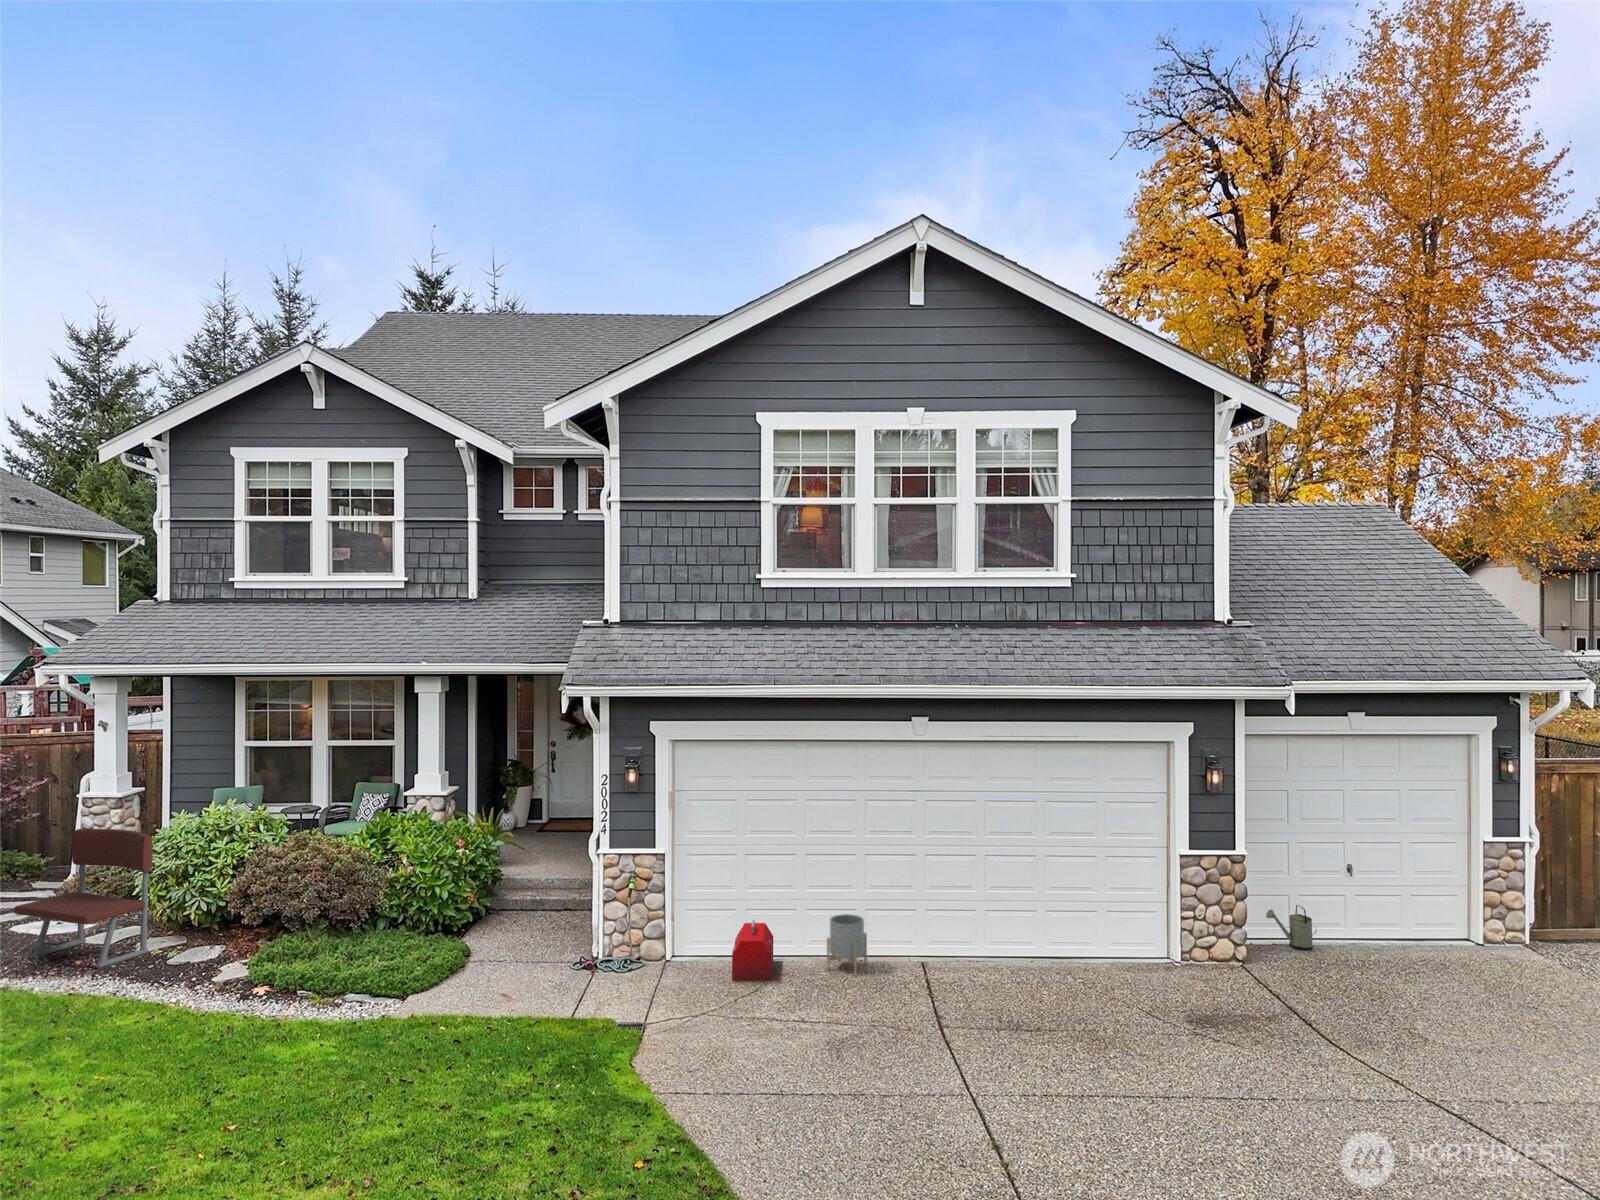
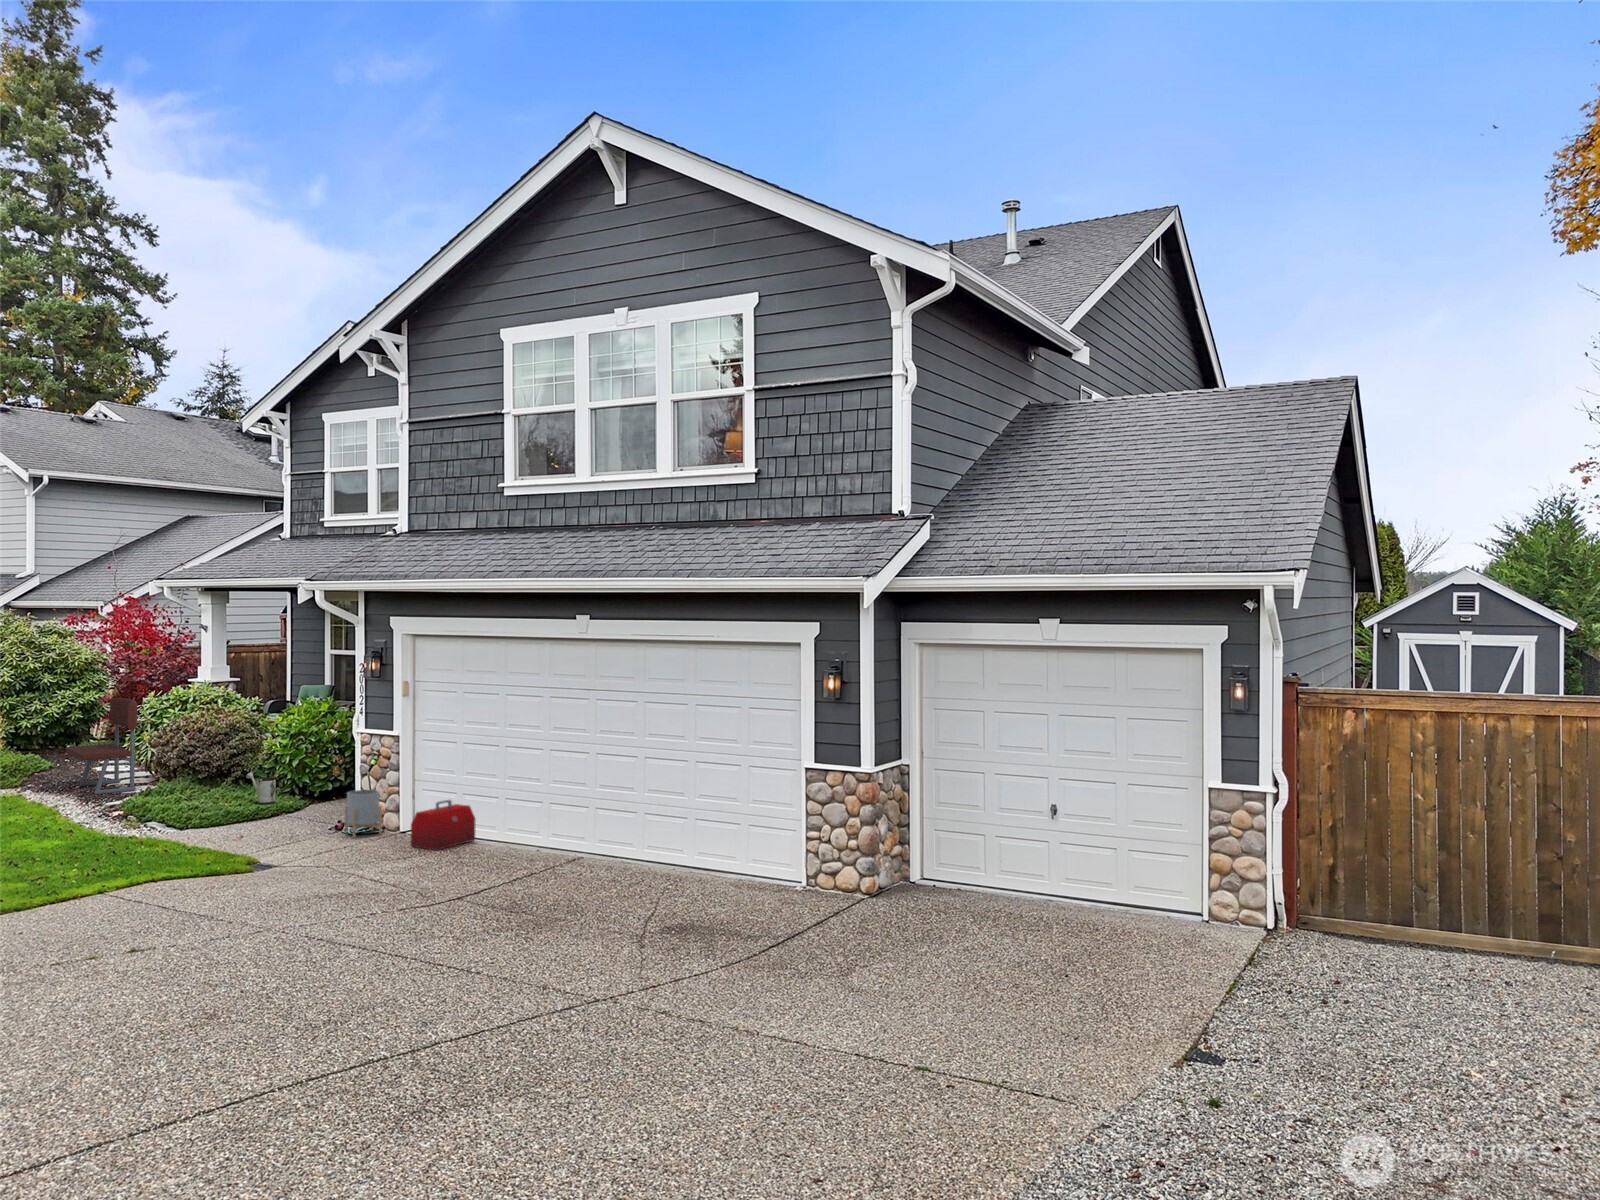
watering can: present [1266,905,1316,950] -> present [246,771,276,804]
planter: present [827,914,867,974] -> present [345,790,382,837]

